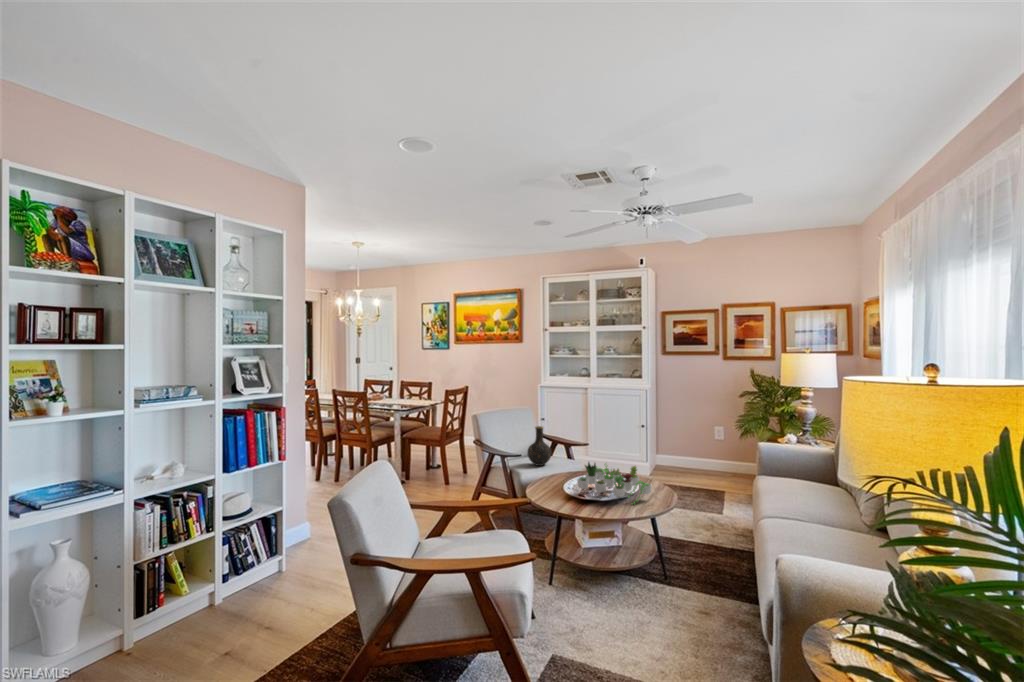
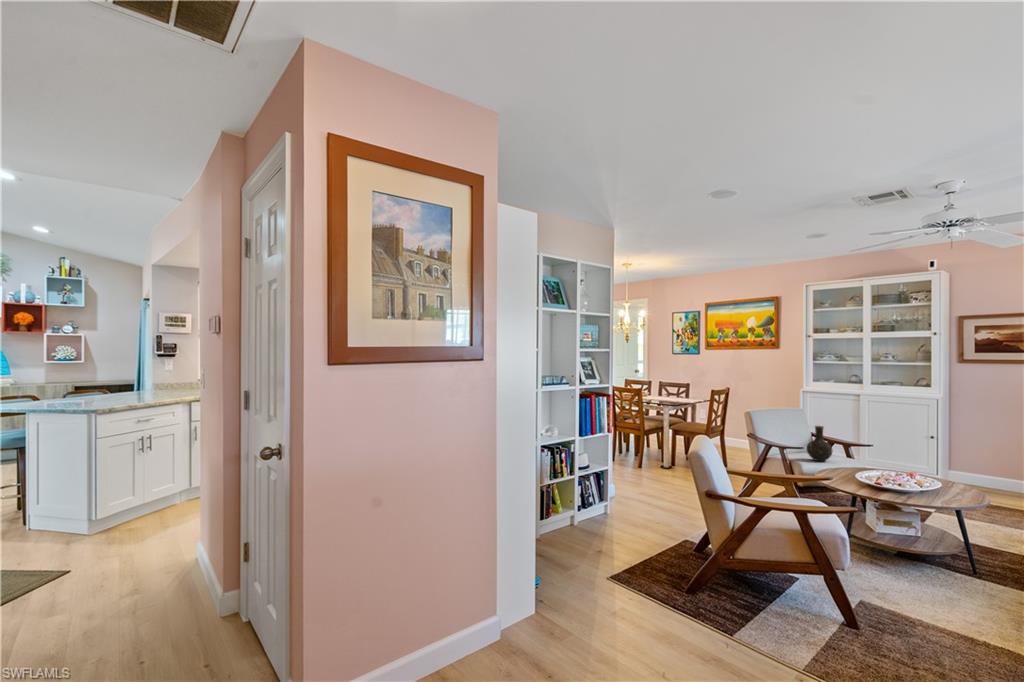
succulent plant: present [577,462,652,504] -> none [868,456,956,496]

